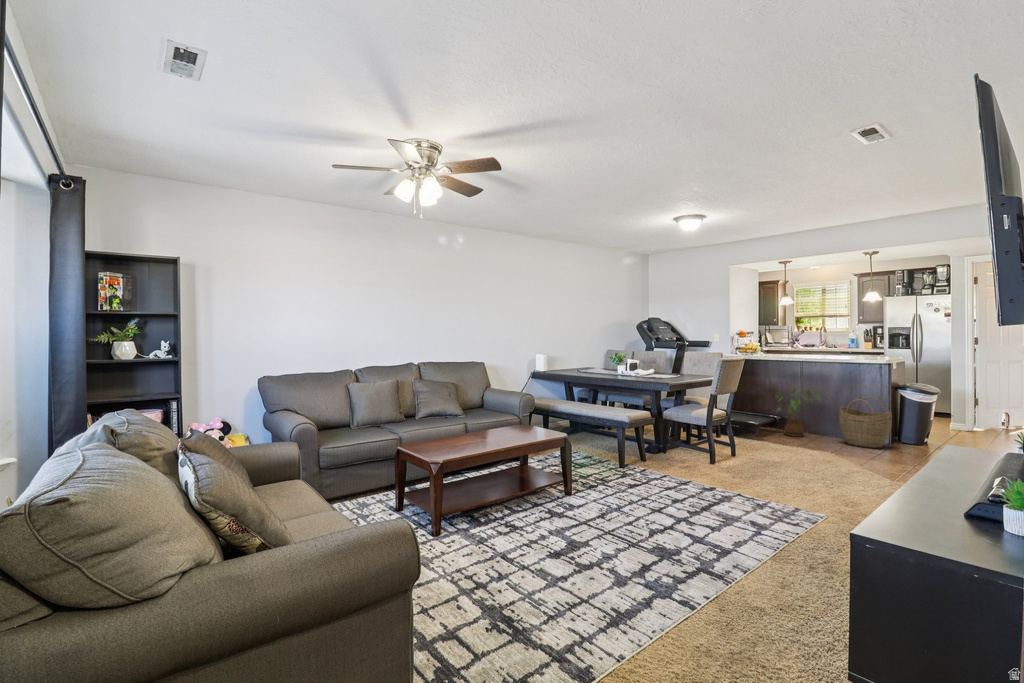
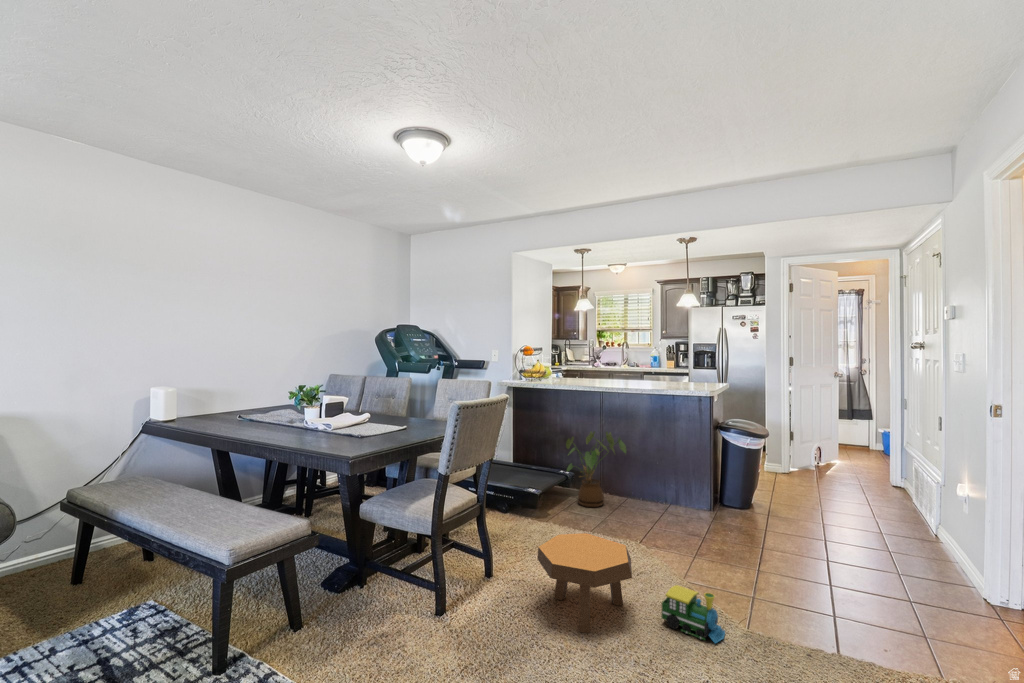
woven basket: present [840,397,892,448] -> none [650,445,716,525]
footstool: none [765,433,822,475] -> present [537,533,632,633]
toy train: none [841,458,880,483] -> present [661,585,725,643]

